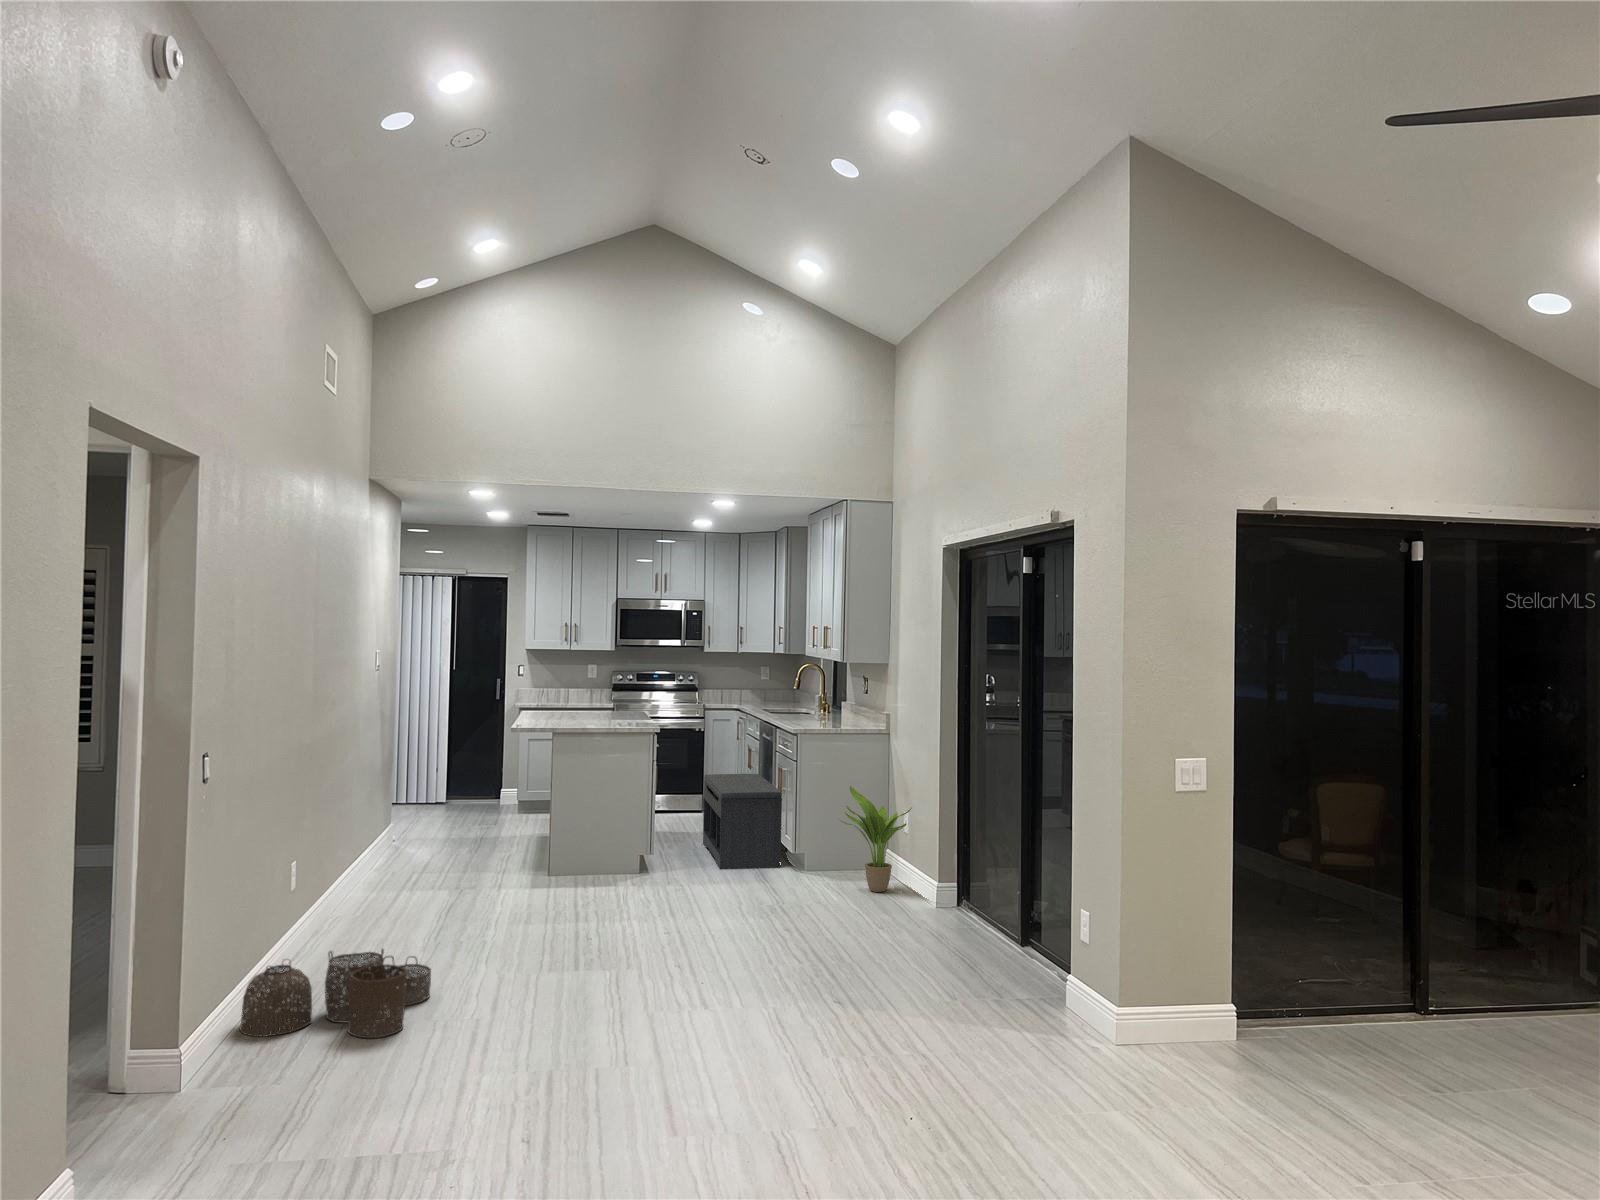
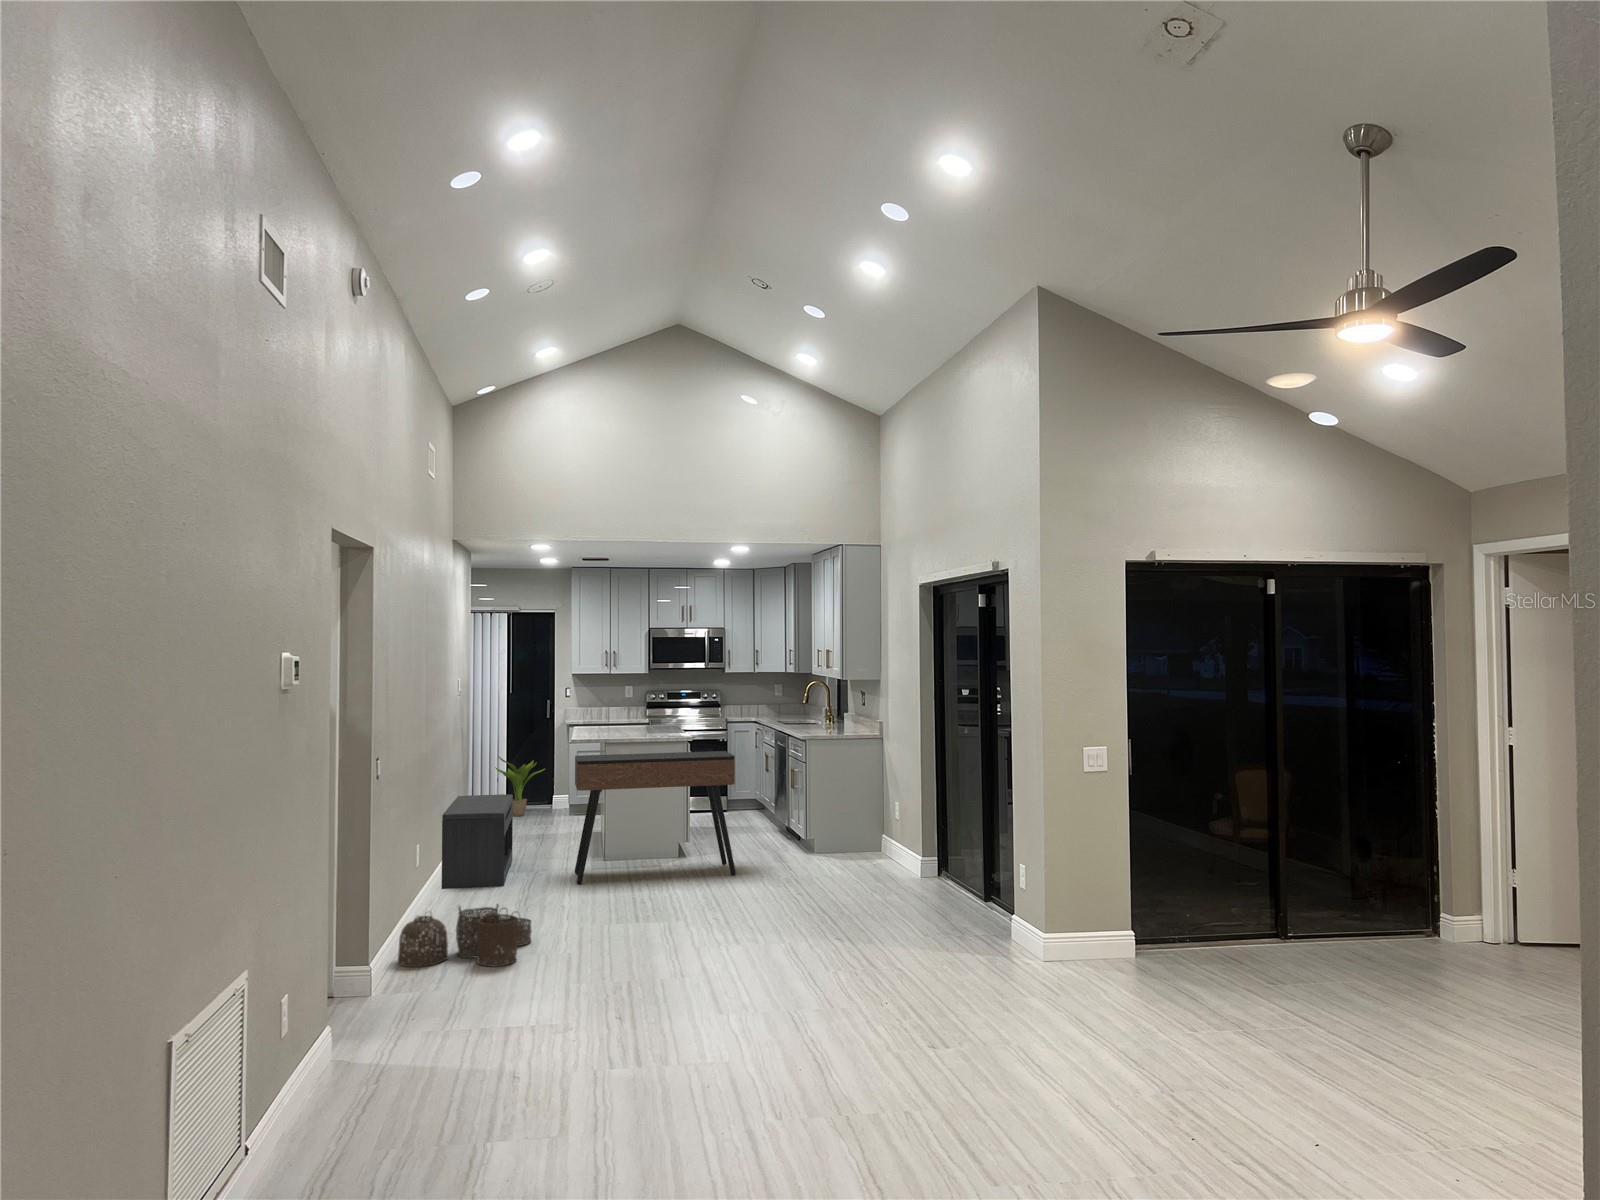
console table: none [507,746,710,910] -> present [575,751,736,885]
bench: present [703,774,782,870] -> present [442,794,513,889]
potted plant: present [840,786,912,892] -> present [495,757,545,816]

